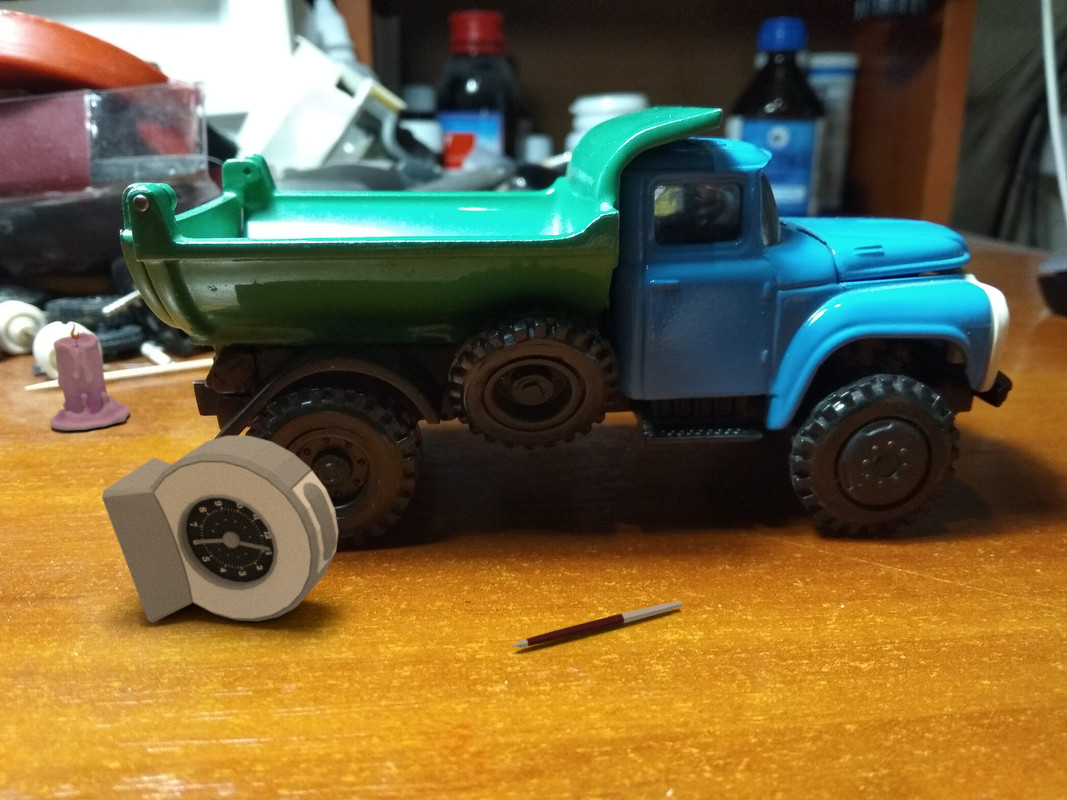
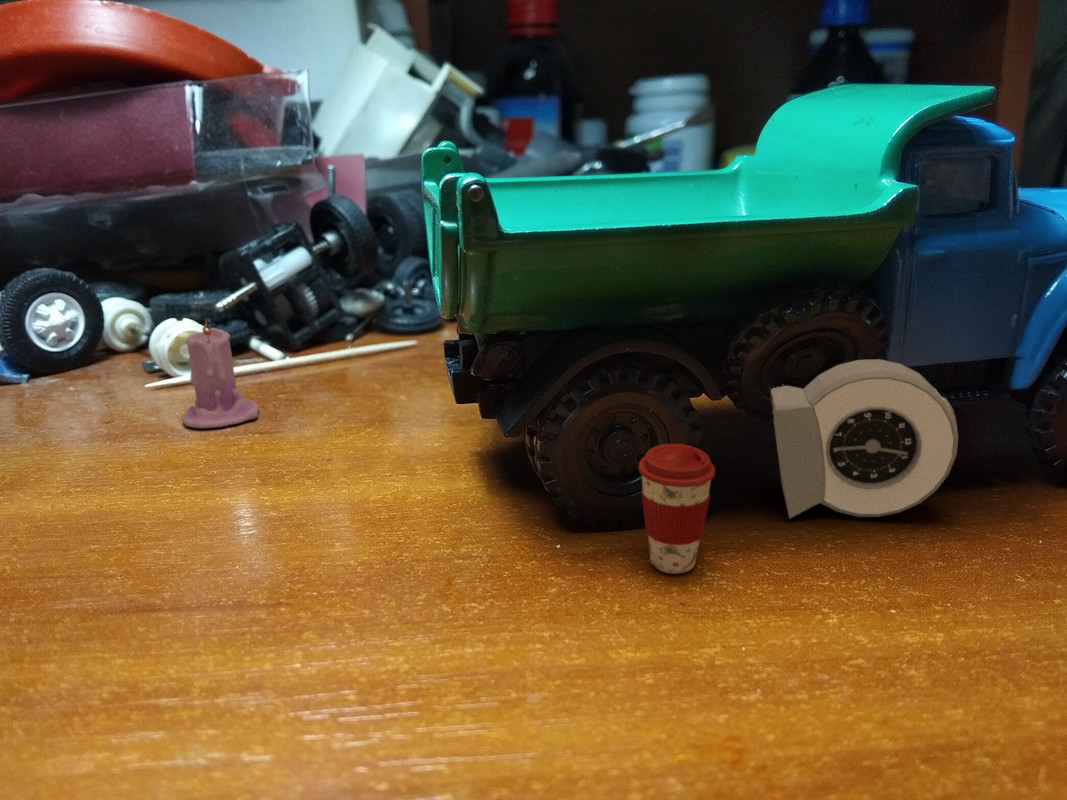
alarm clock: present [102,436,338,622] -> present [769,359,958,519]
coffee cup: none [433,449,506,574] -> present [638,444,715,574]
pen: present [512,601,682,648] -> none [753,600,912,653]

